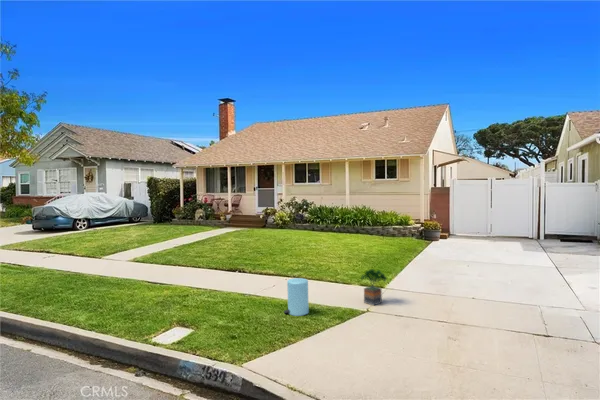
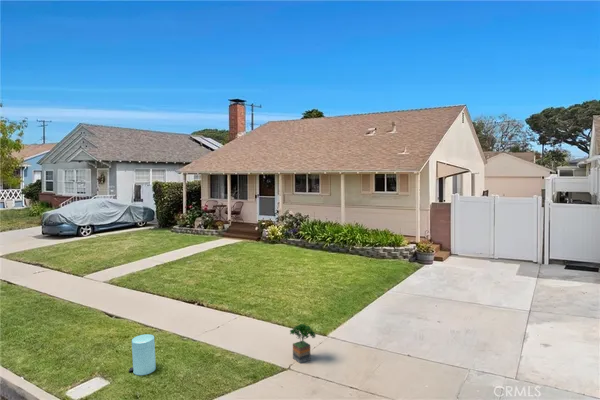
trash can: present [284,278,309,316] -> present [129,334,156,375]

